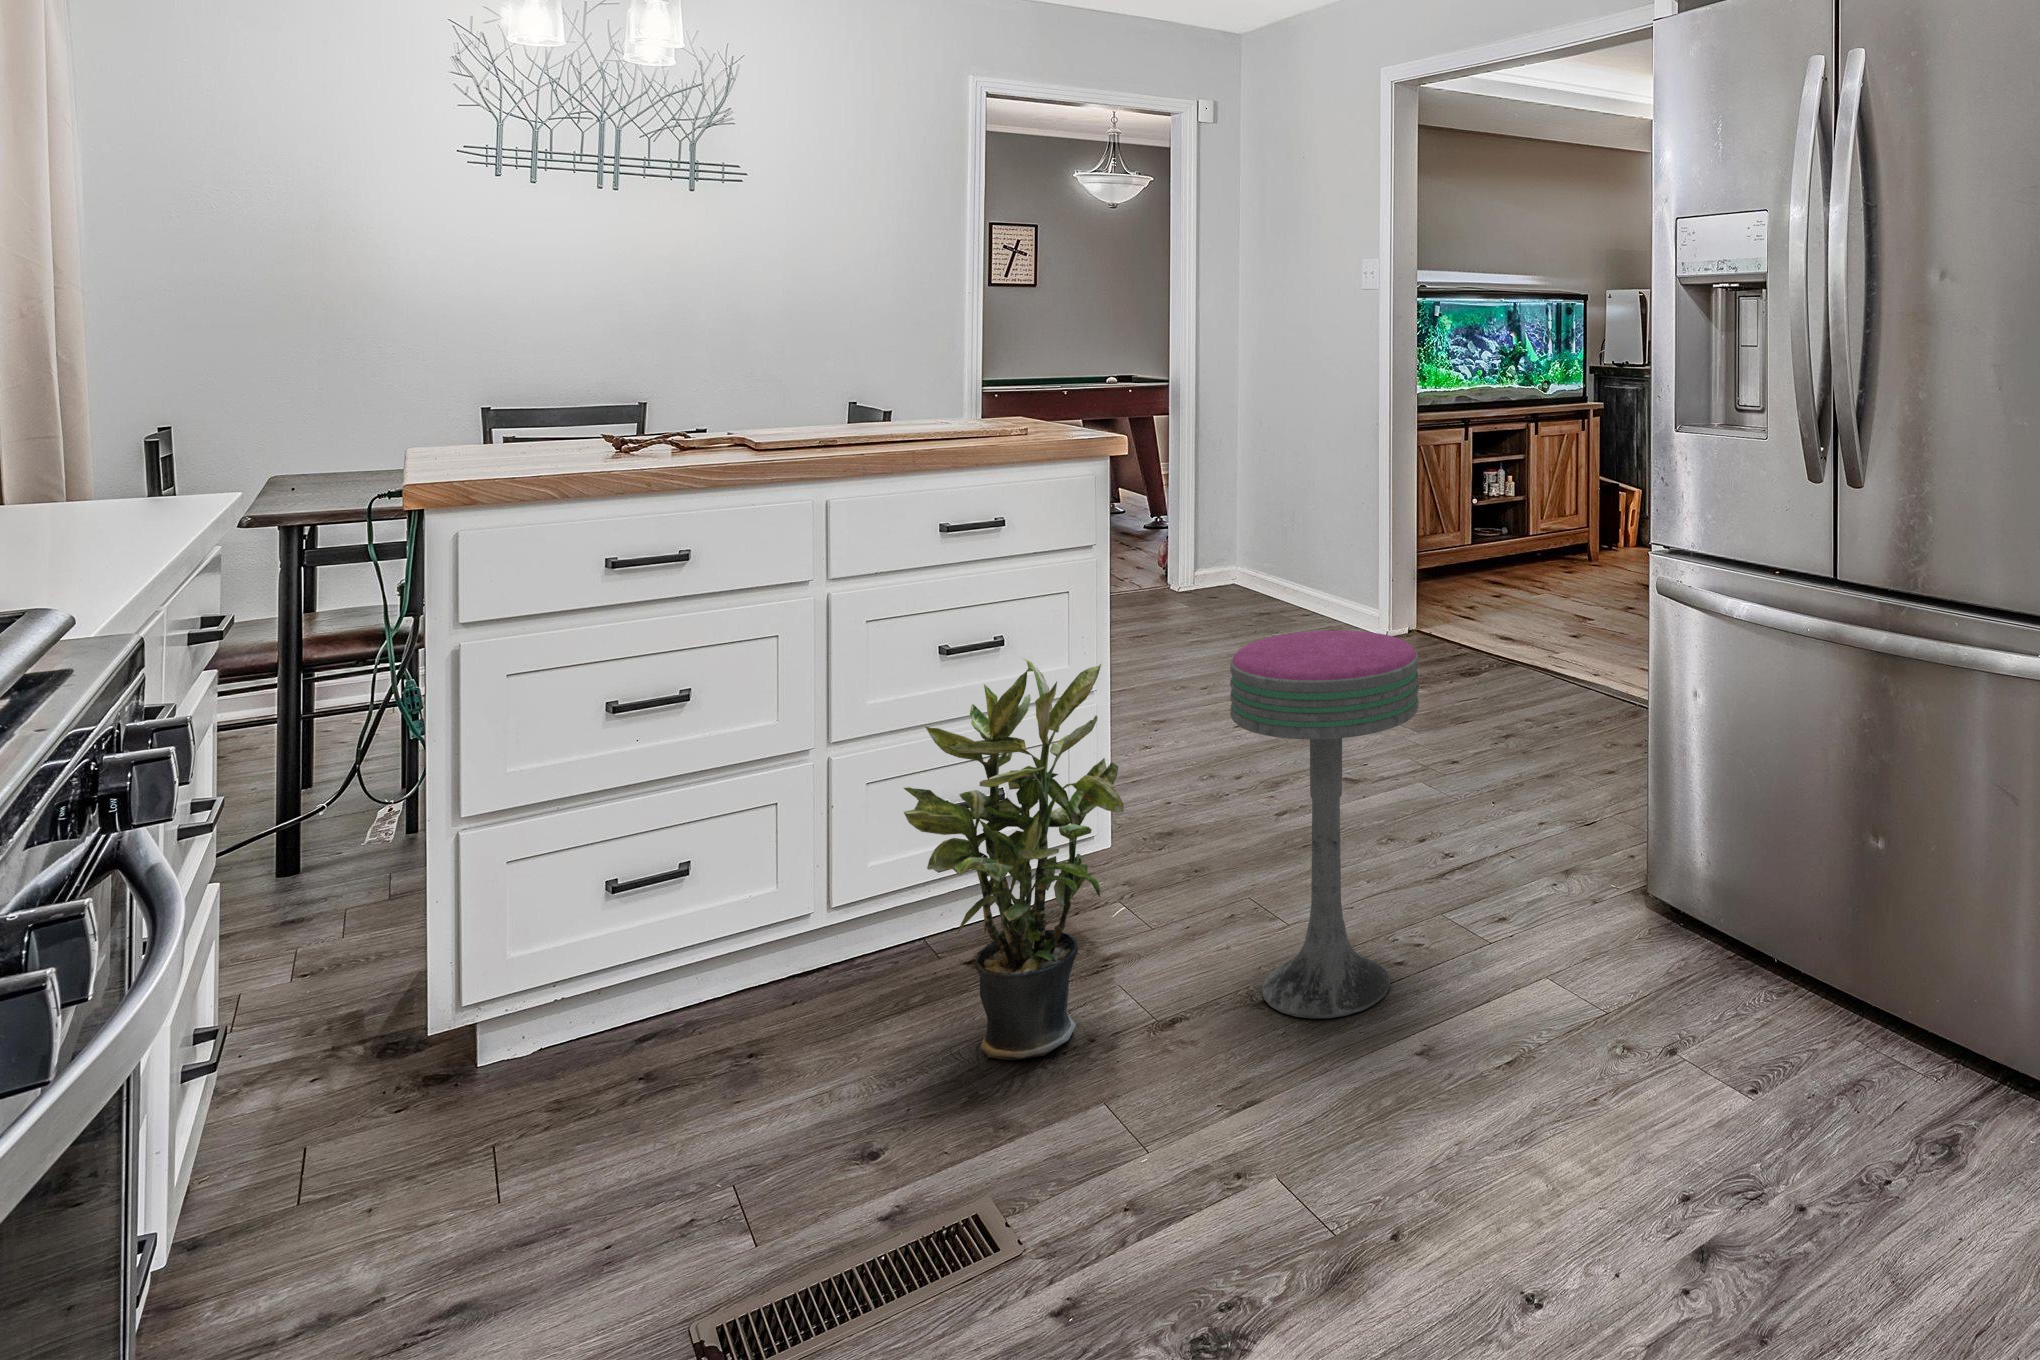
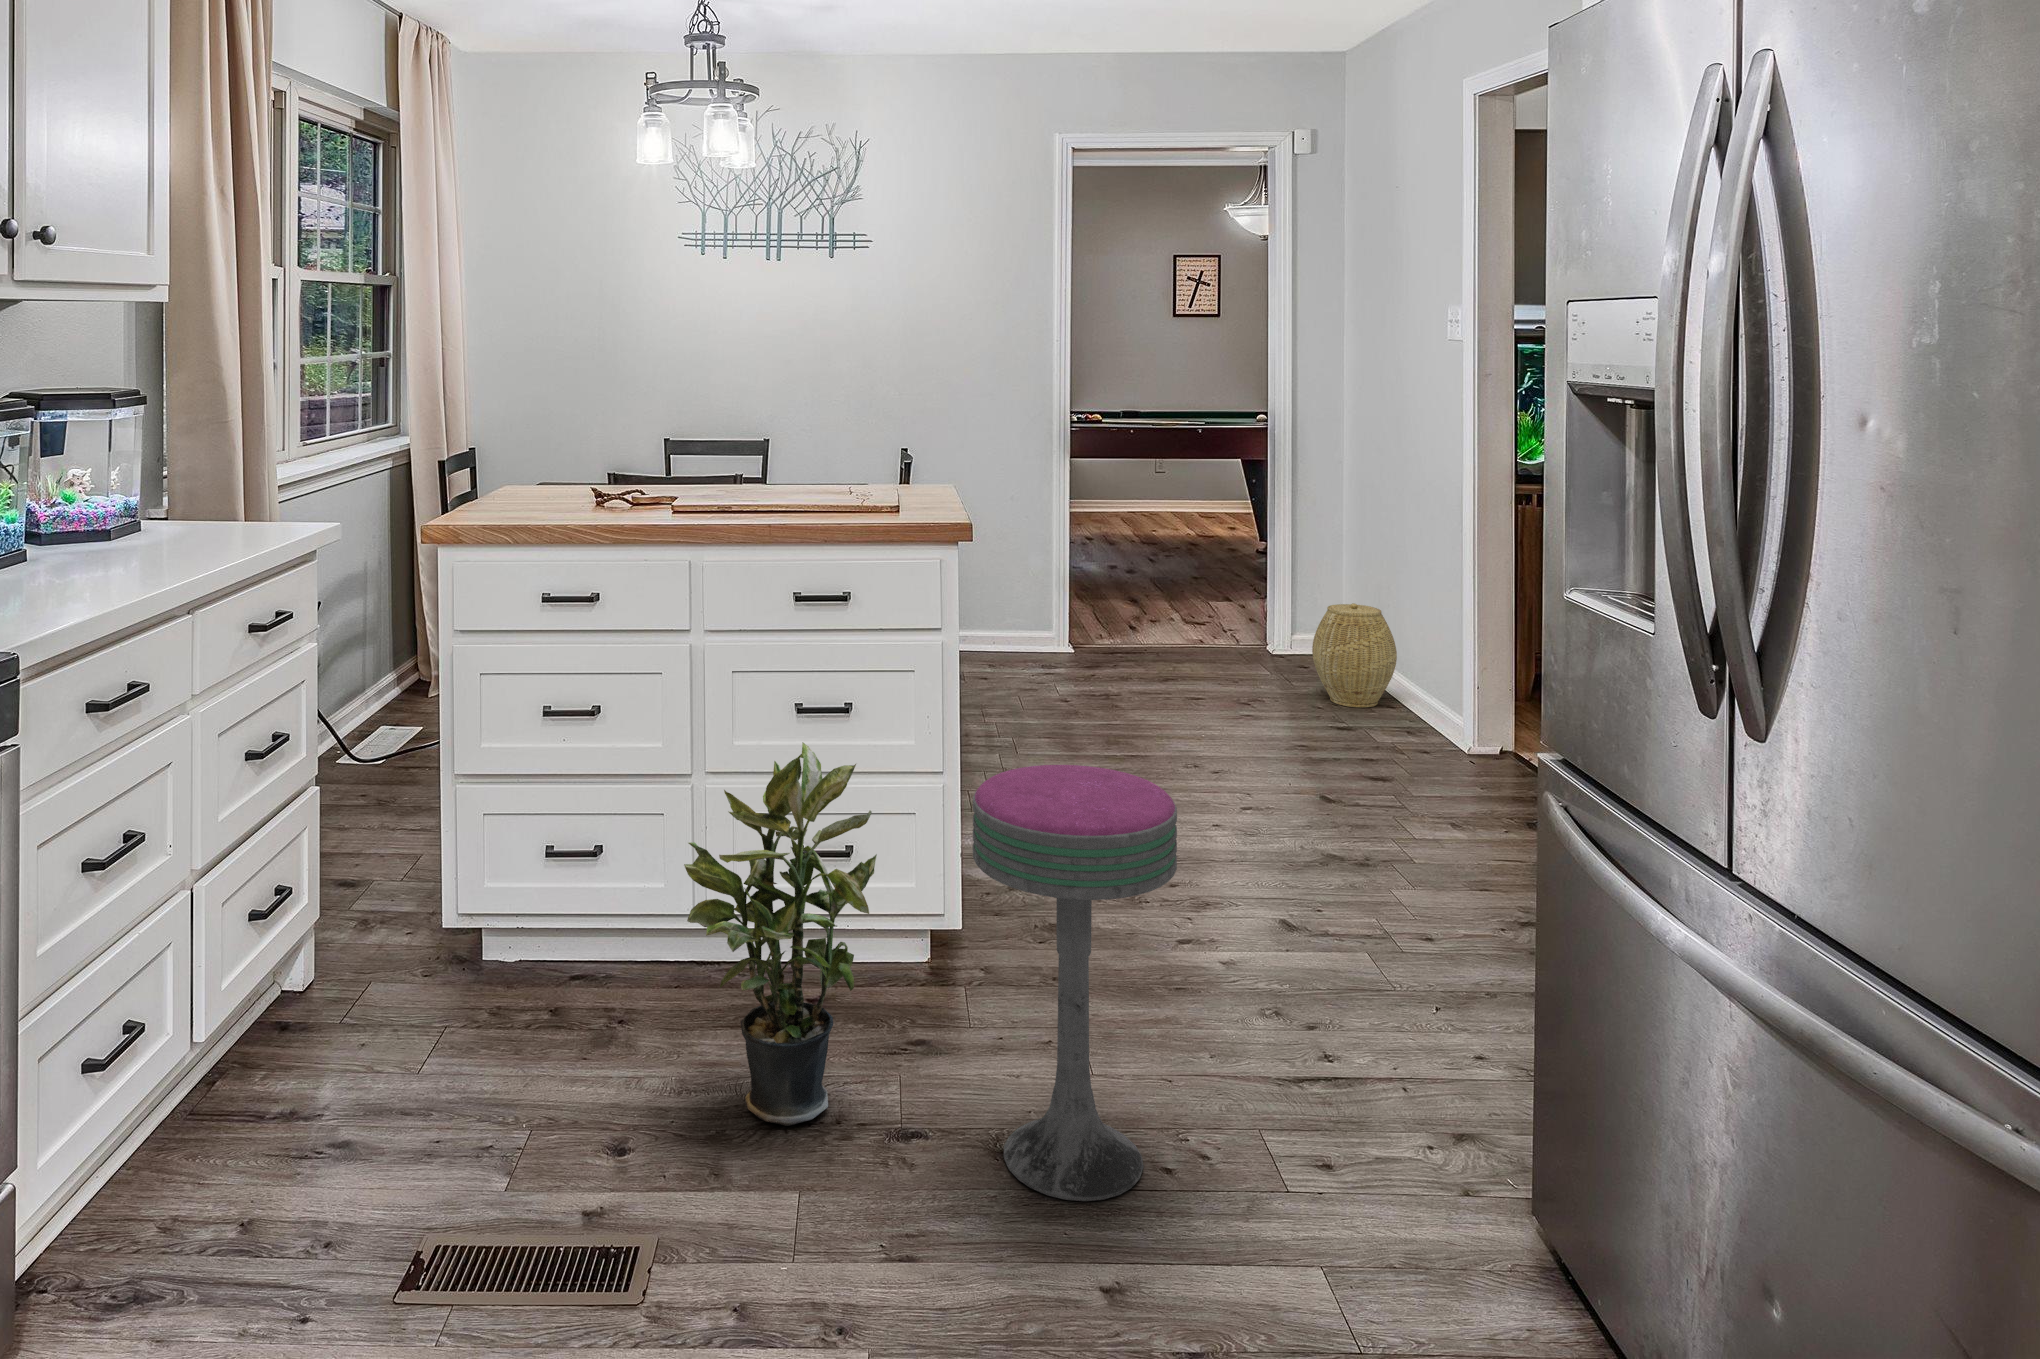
woven basket: none [1236,522,1308,614] -> present [1312,603,1397,707]

